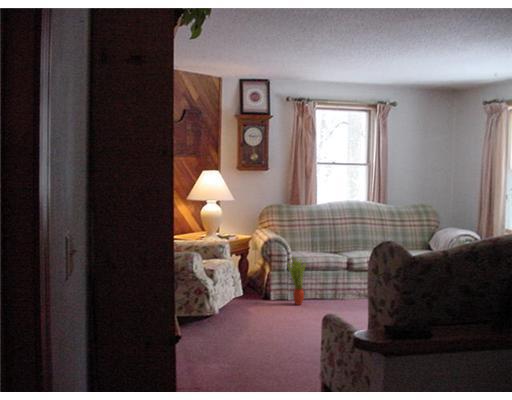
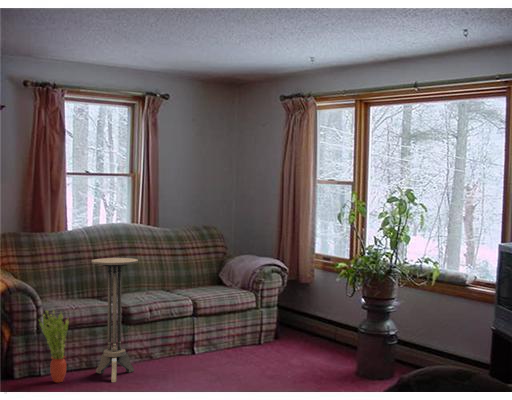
side table: none [322,224,355,310] -> present [92,258,138,382]

